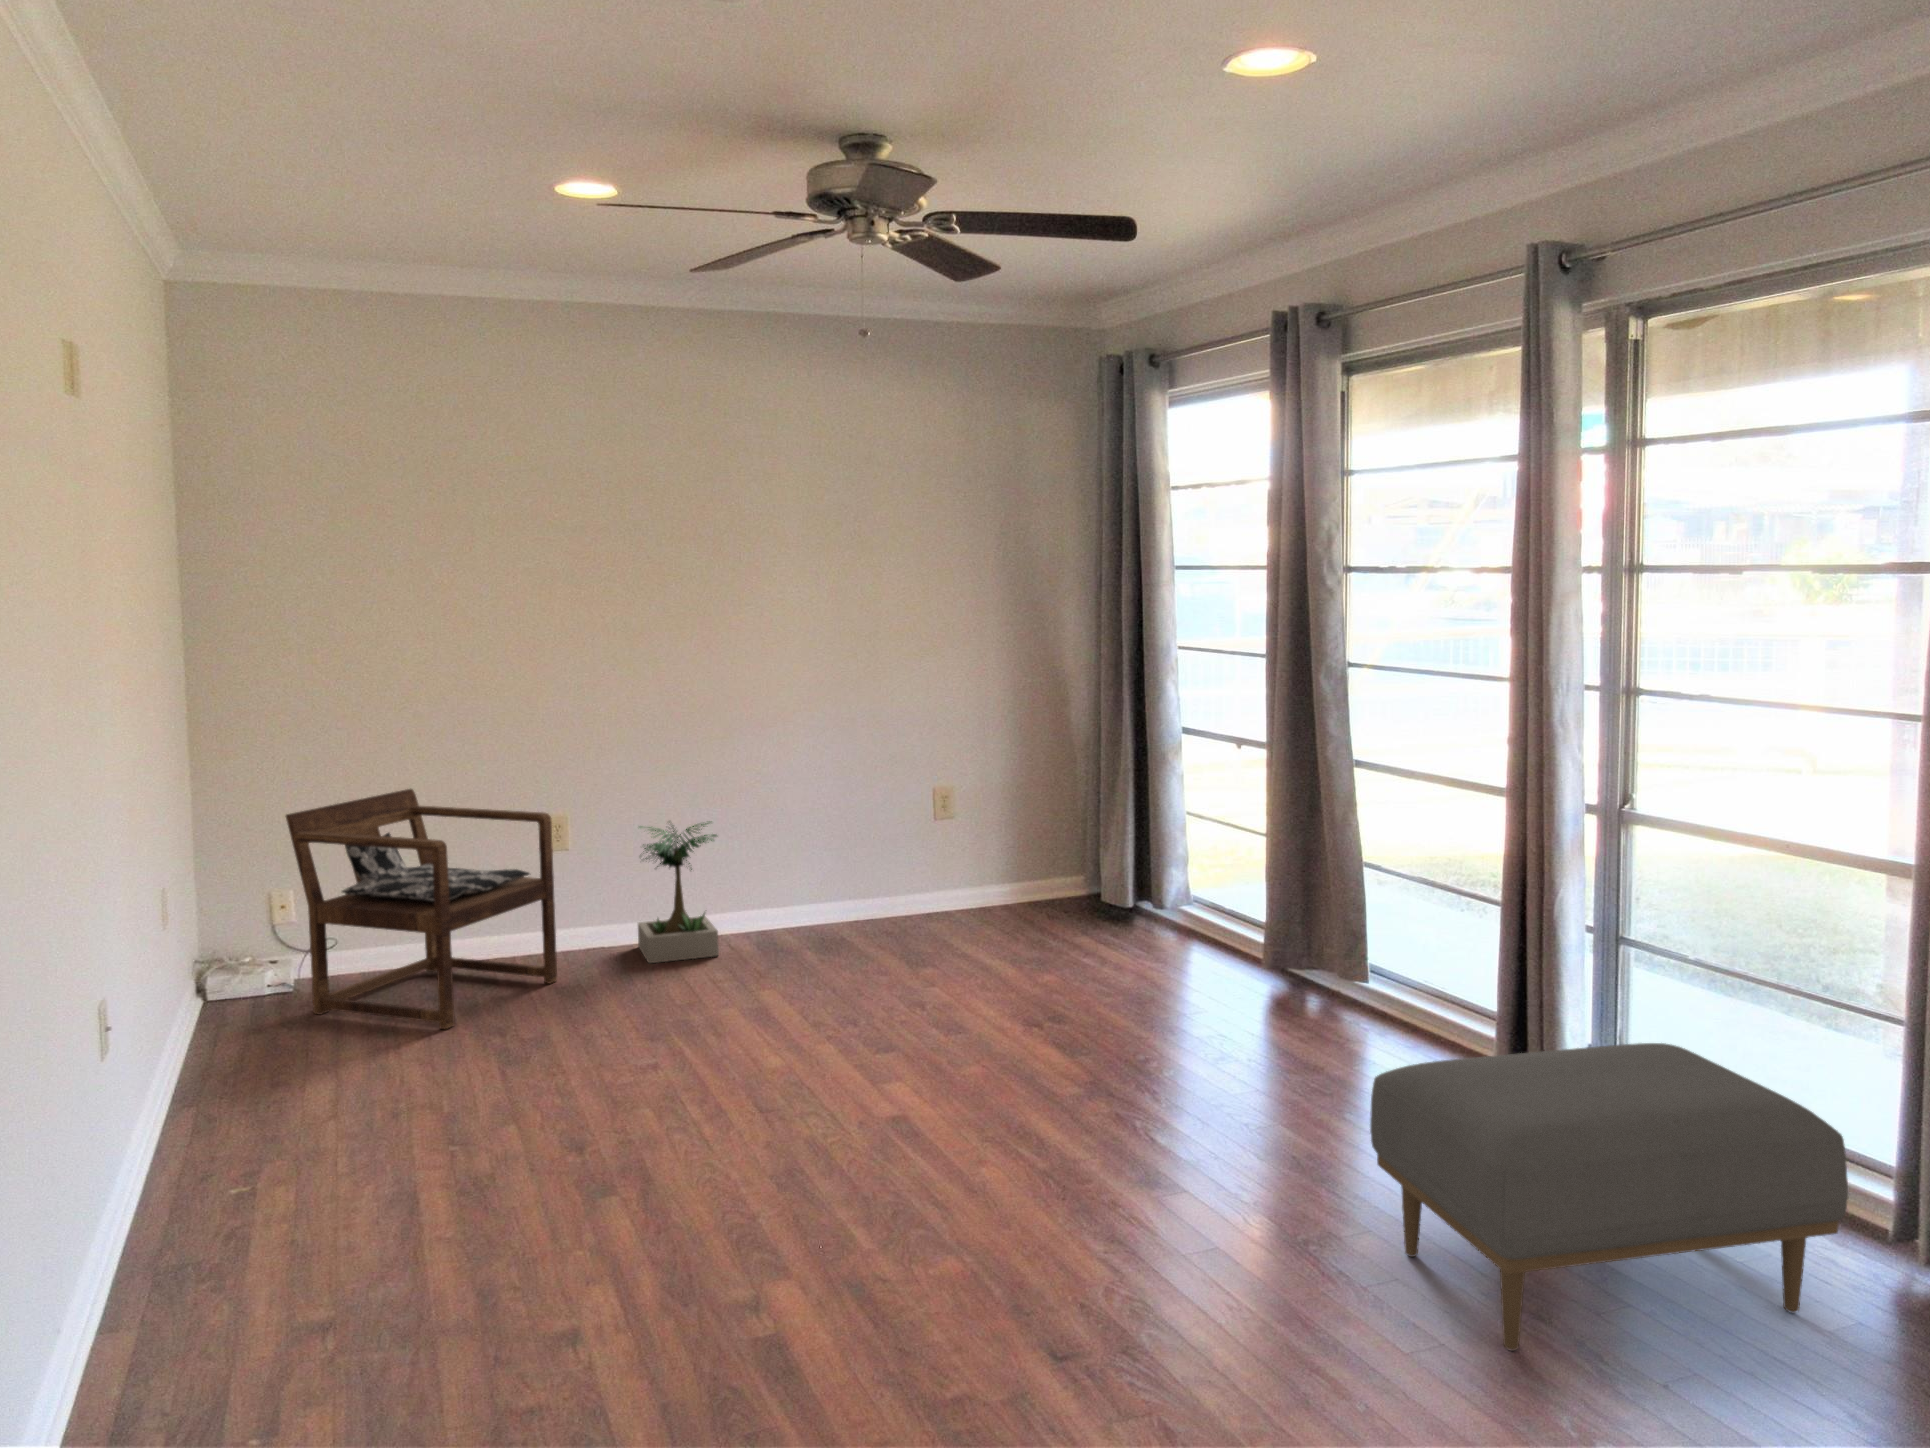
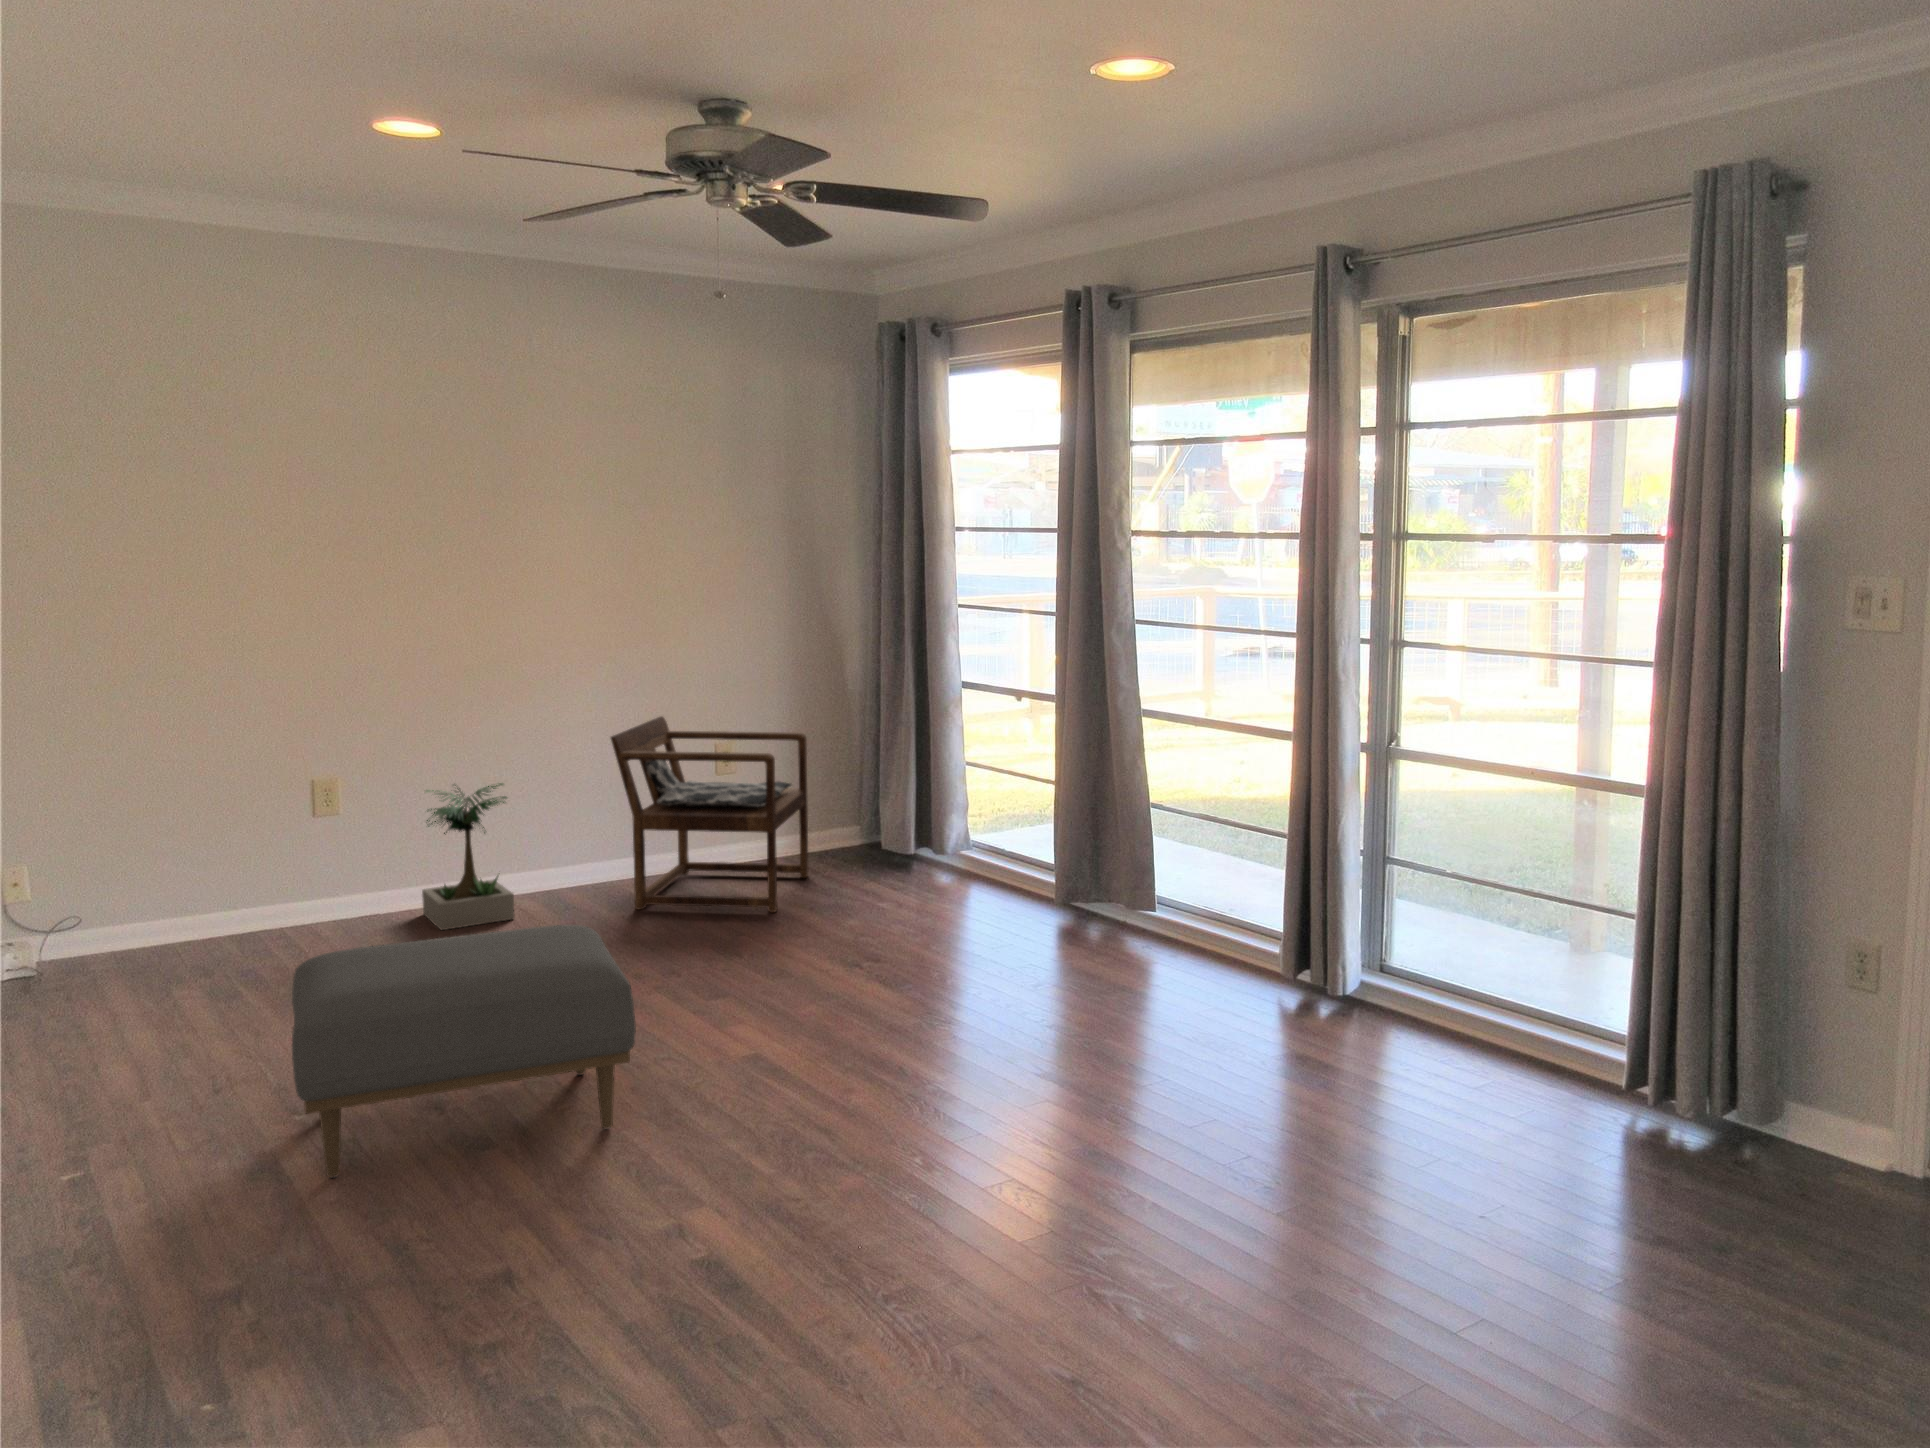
armchair: present [286,789,557,1029] -> present [611,716,808,912]
ottoman: present [1370,1043,1848,1351] -> present [292,925,636,1178]

